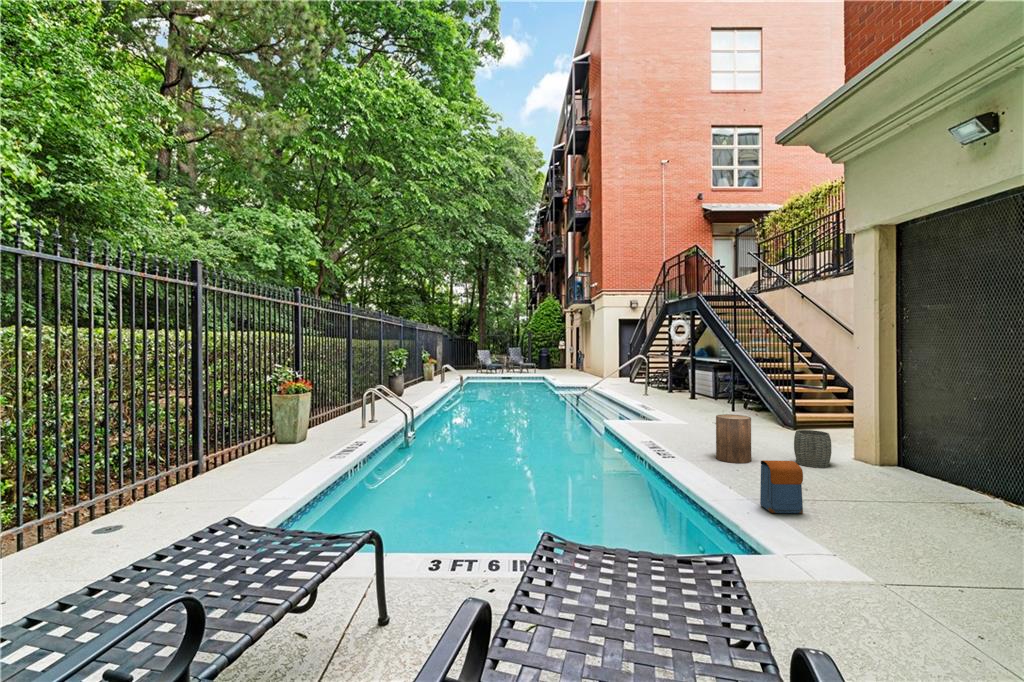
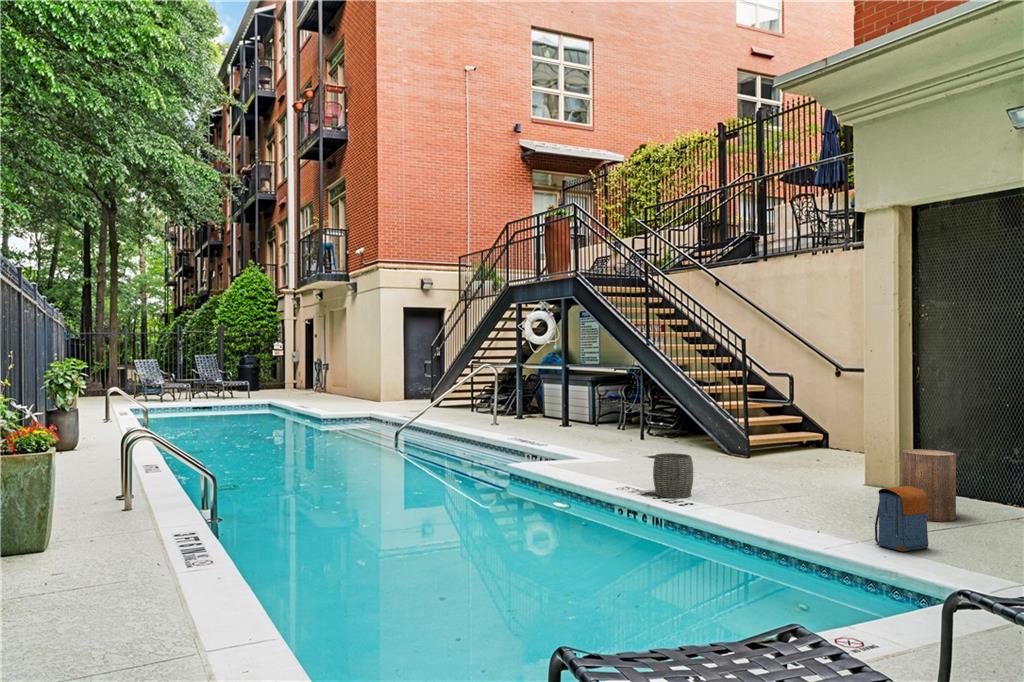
stool: present [716,414,751,463] -> present [902,449,956,522]
woven basket: present [794,430,832,468] -> present [653,453,693,498]

